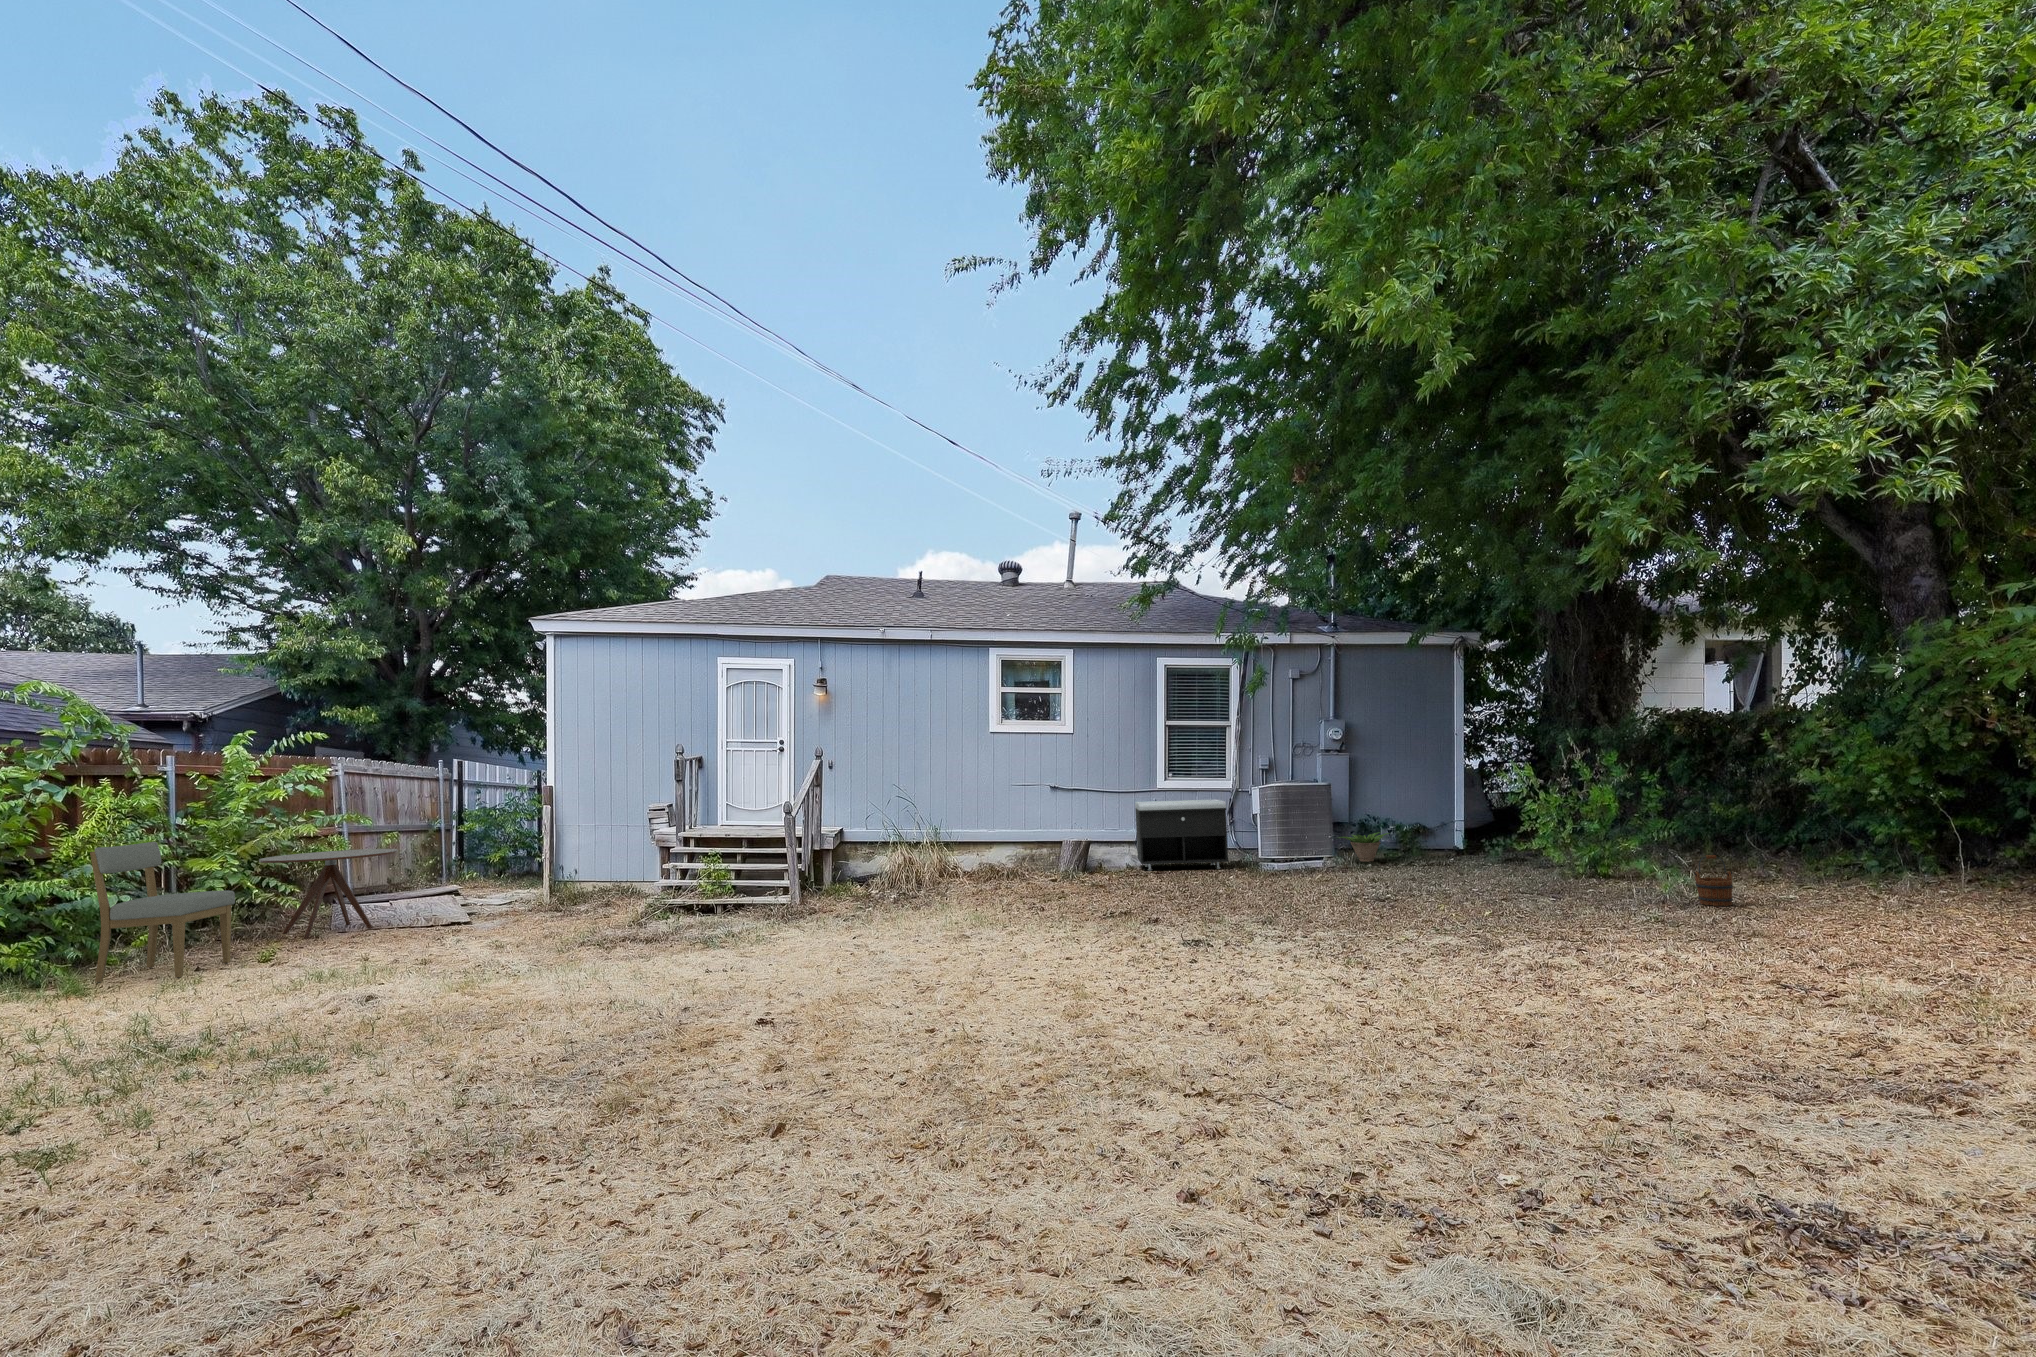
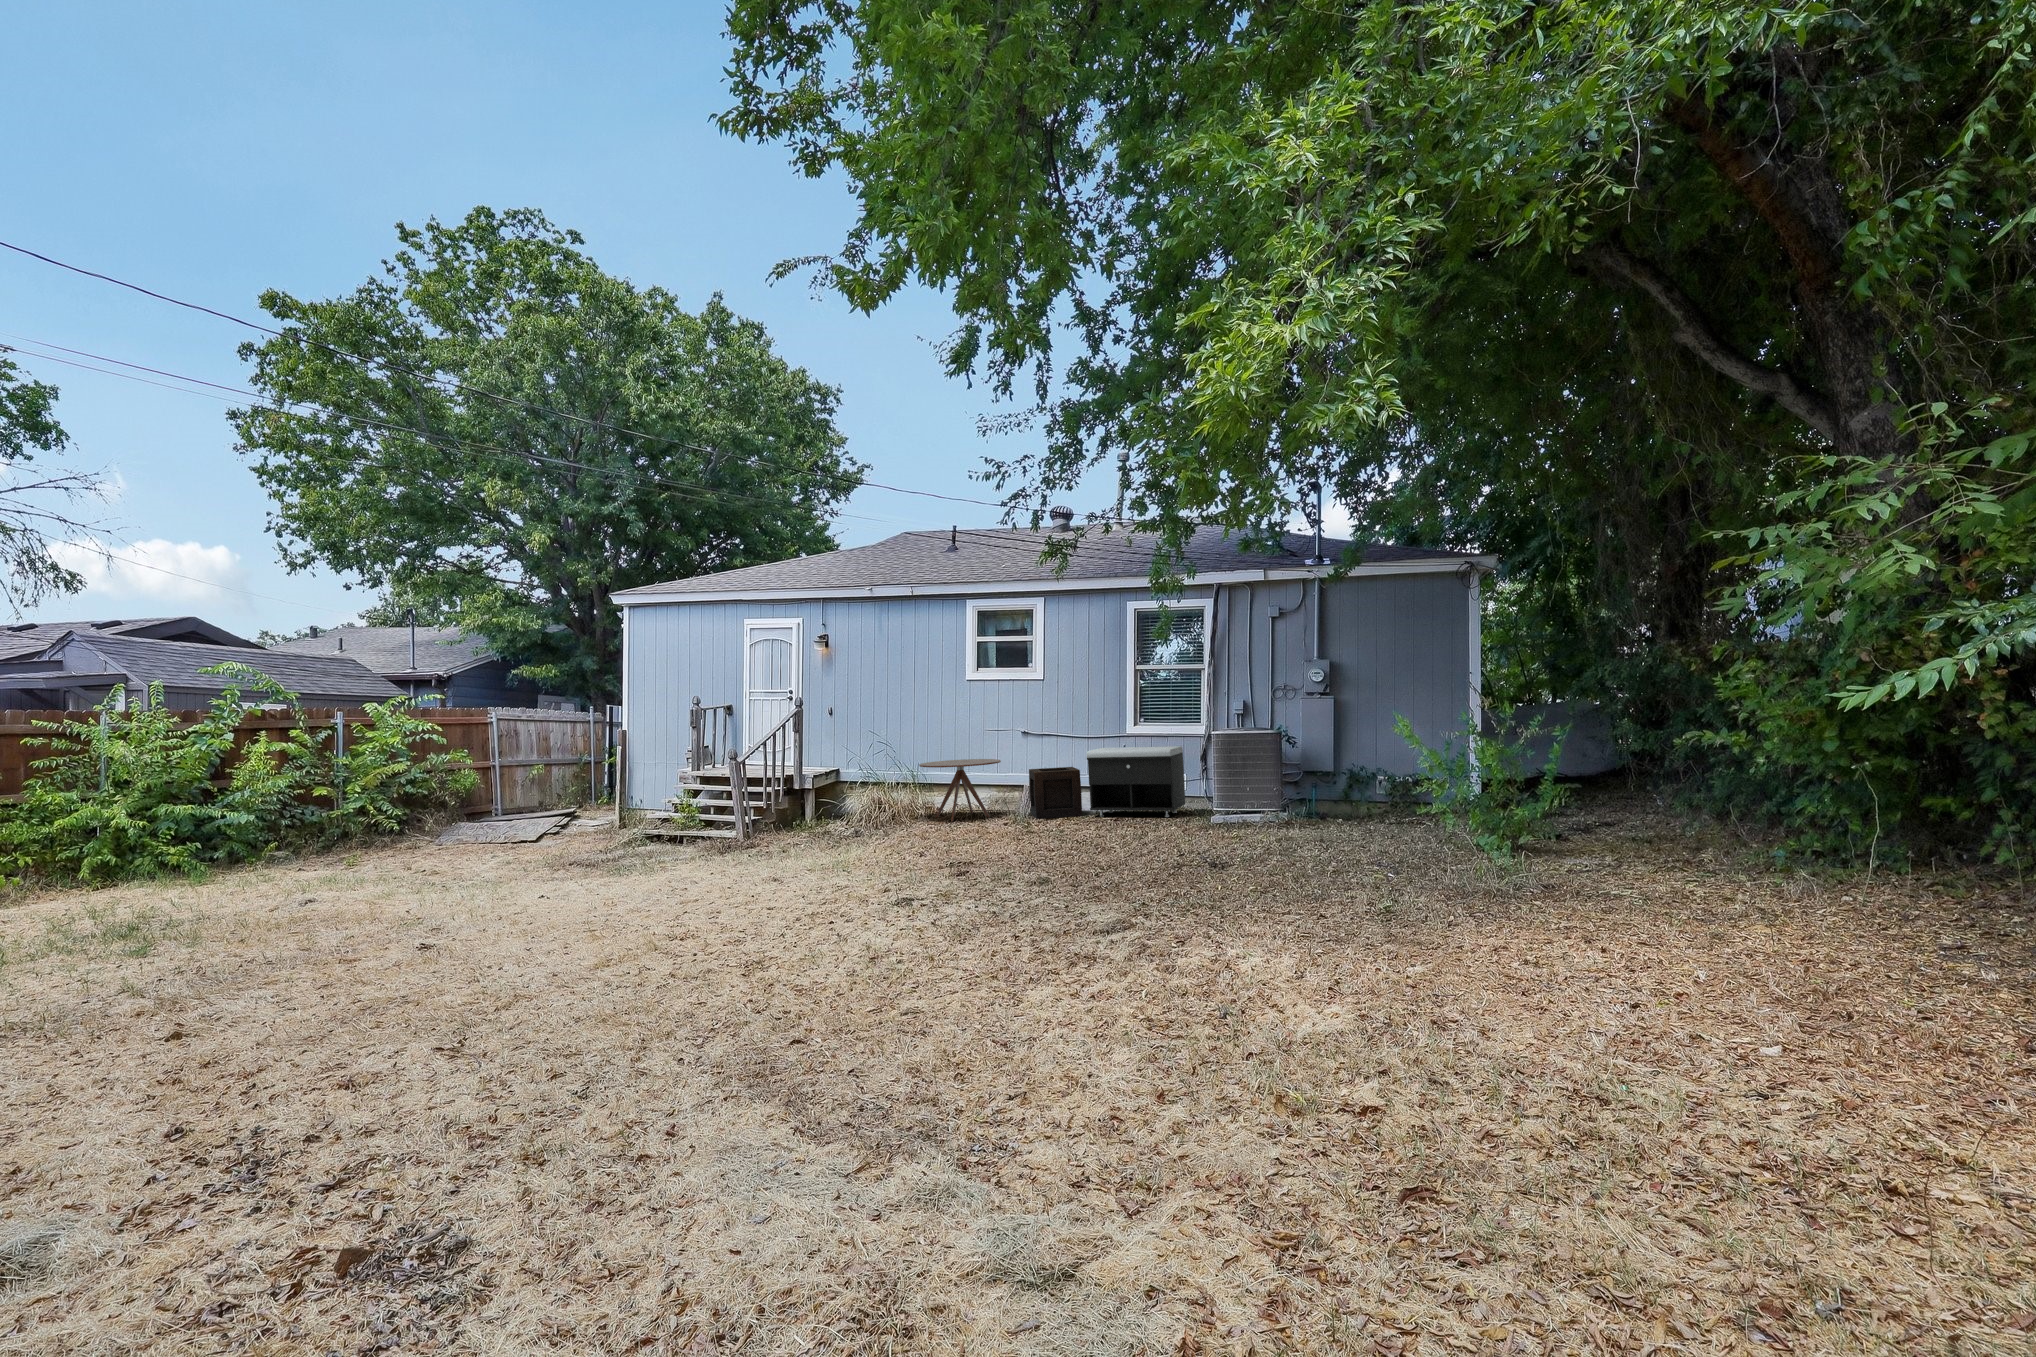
wooden crate: none [1064,822,1129,875] -> present [1029,767,1082,819]
decorative plant: present [1339,832,1389,861] -> none [1305,783,1364,814]
chair: present [90,842,235,983] -> none [233,779,330,874]
round table: present [259,849,398,938] -> present [919,759,1001,822]
wooden bucket: present [1693,855,1733,906] -> none [1516,826,1557,885]

